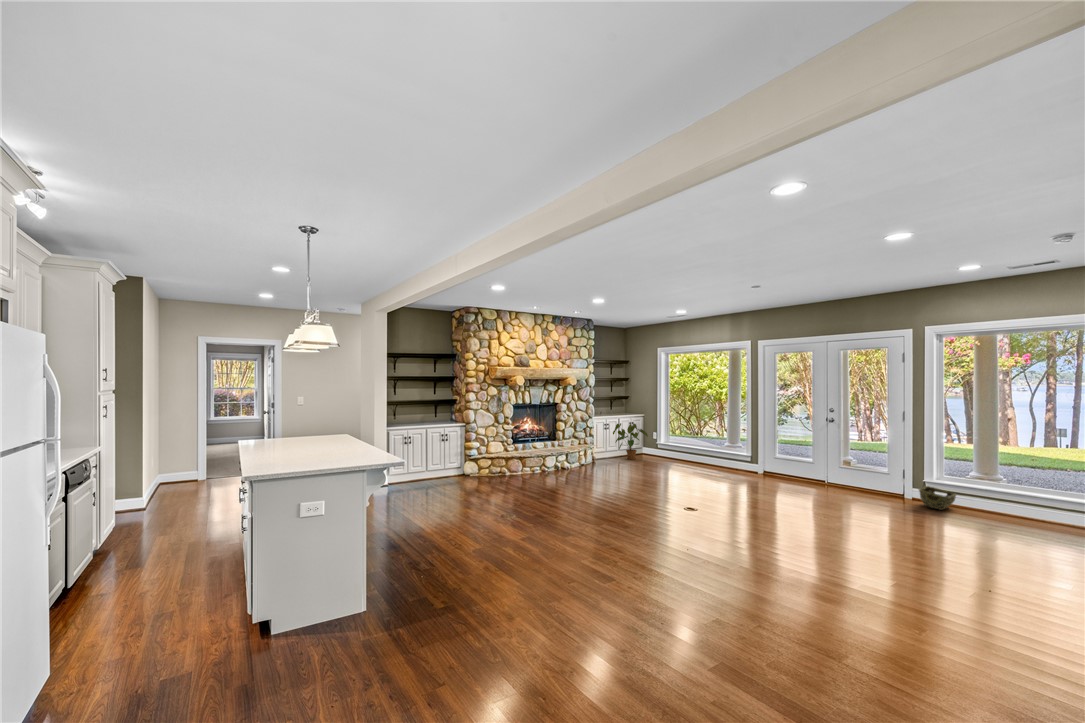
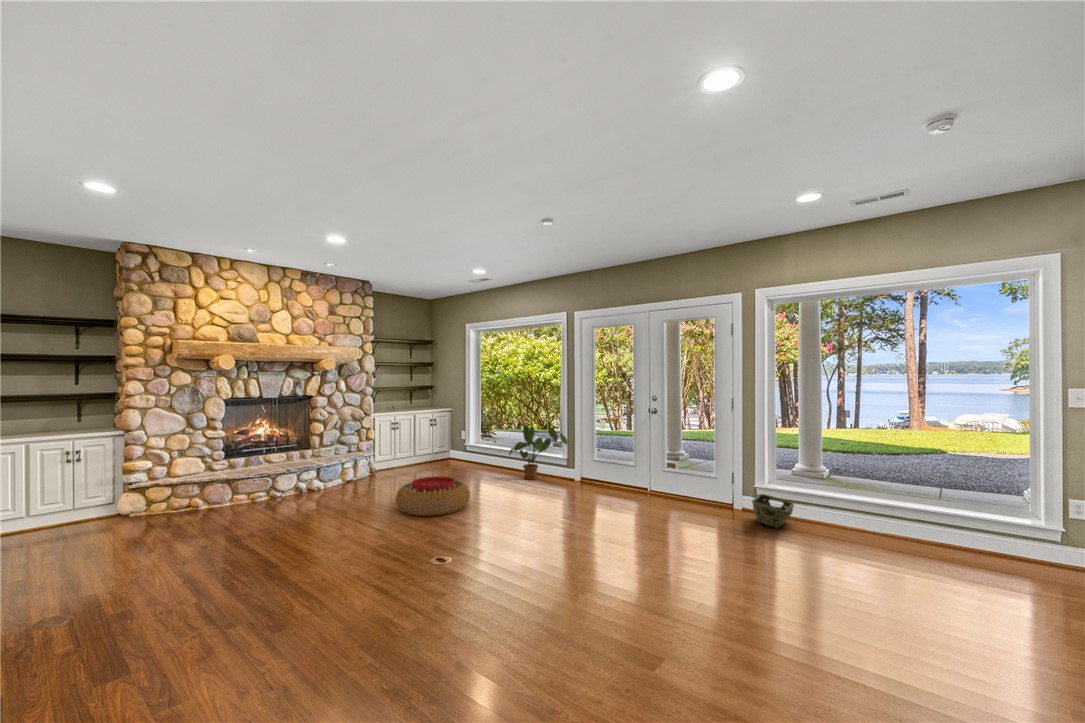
house plant: present [613,423,648,460] -> present [509,426,568,480]
pouf: none [636,462,688,488] -> present [396,477,470,516]

